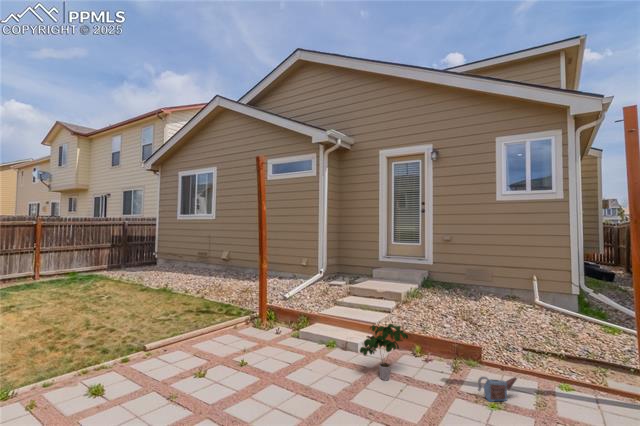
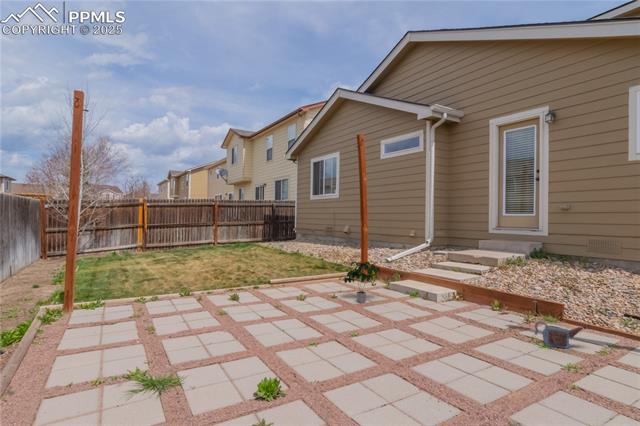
potted plant: present [360,324,408,380] -> present [343,262,380,303]

